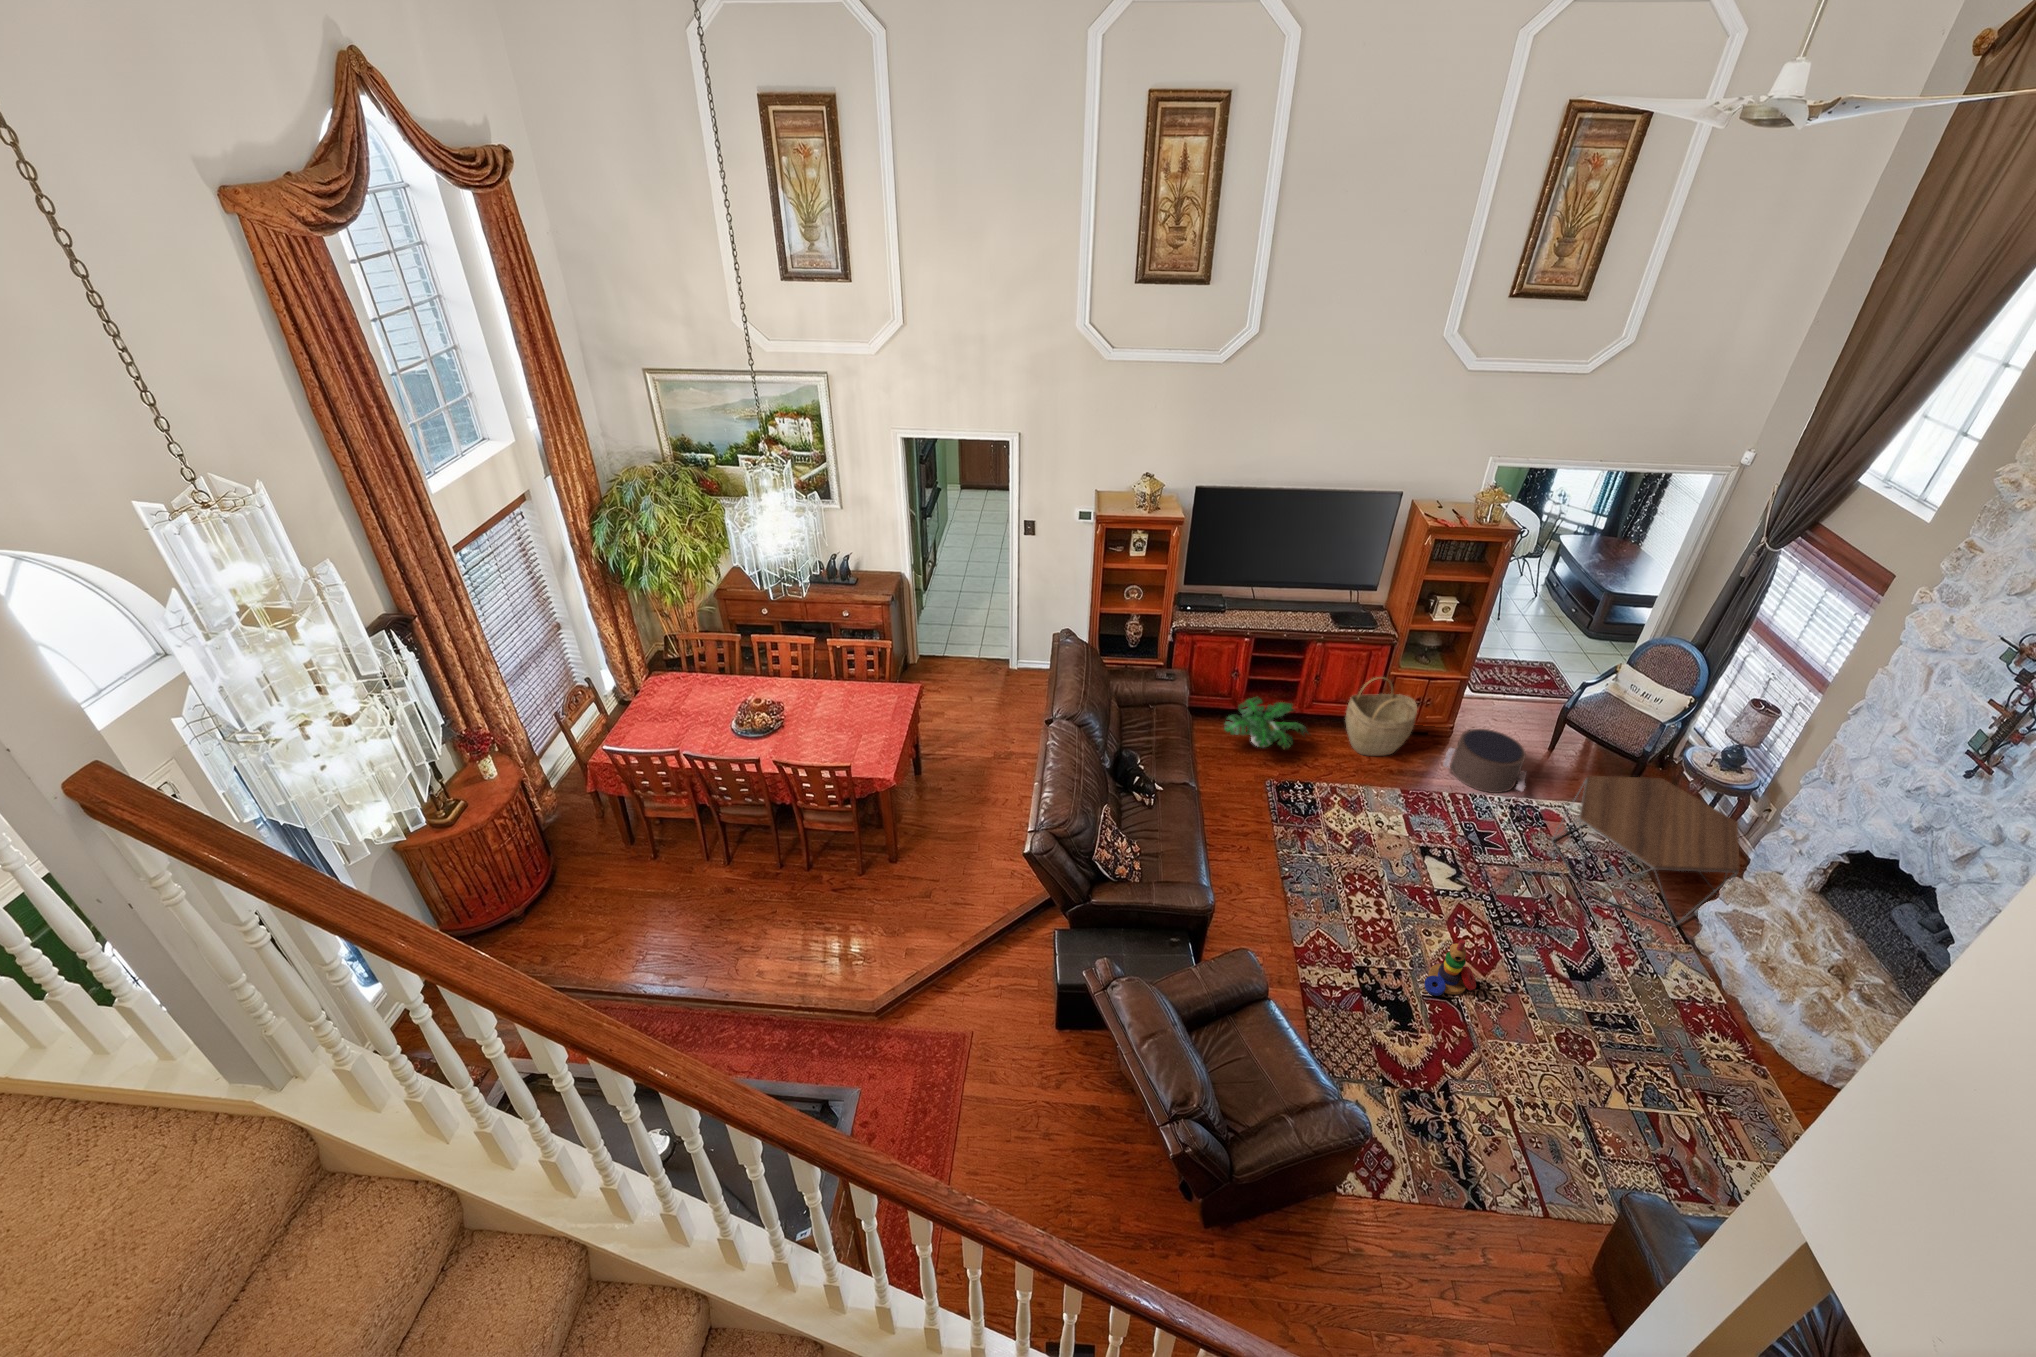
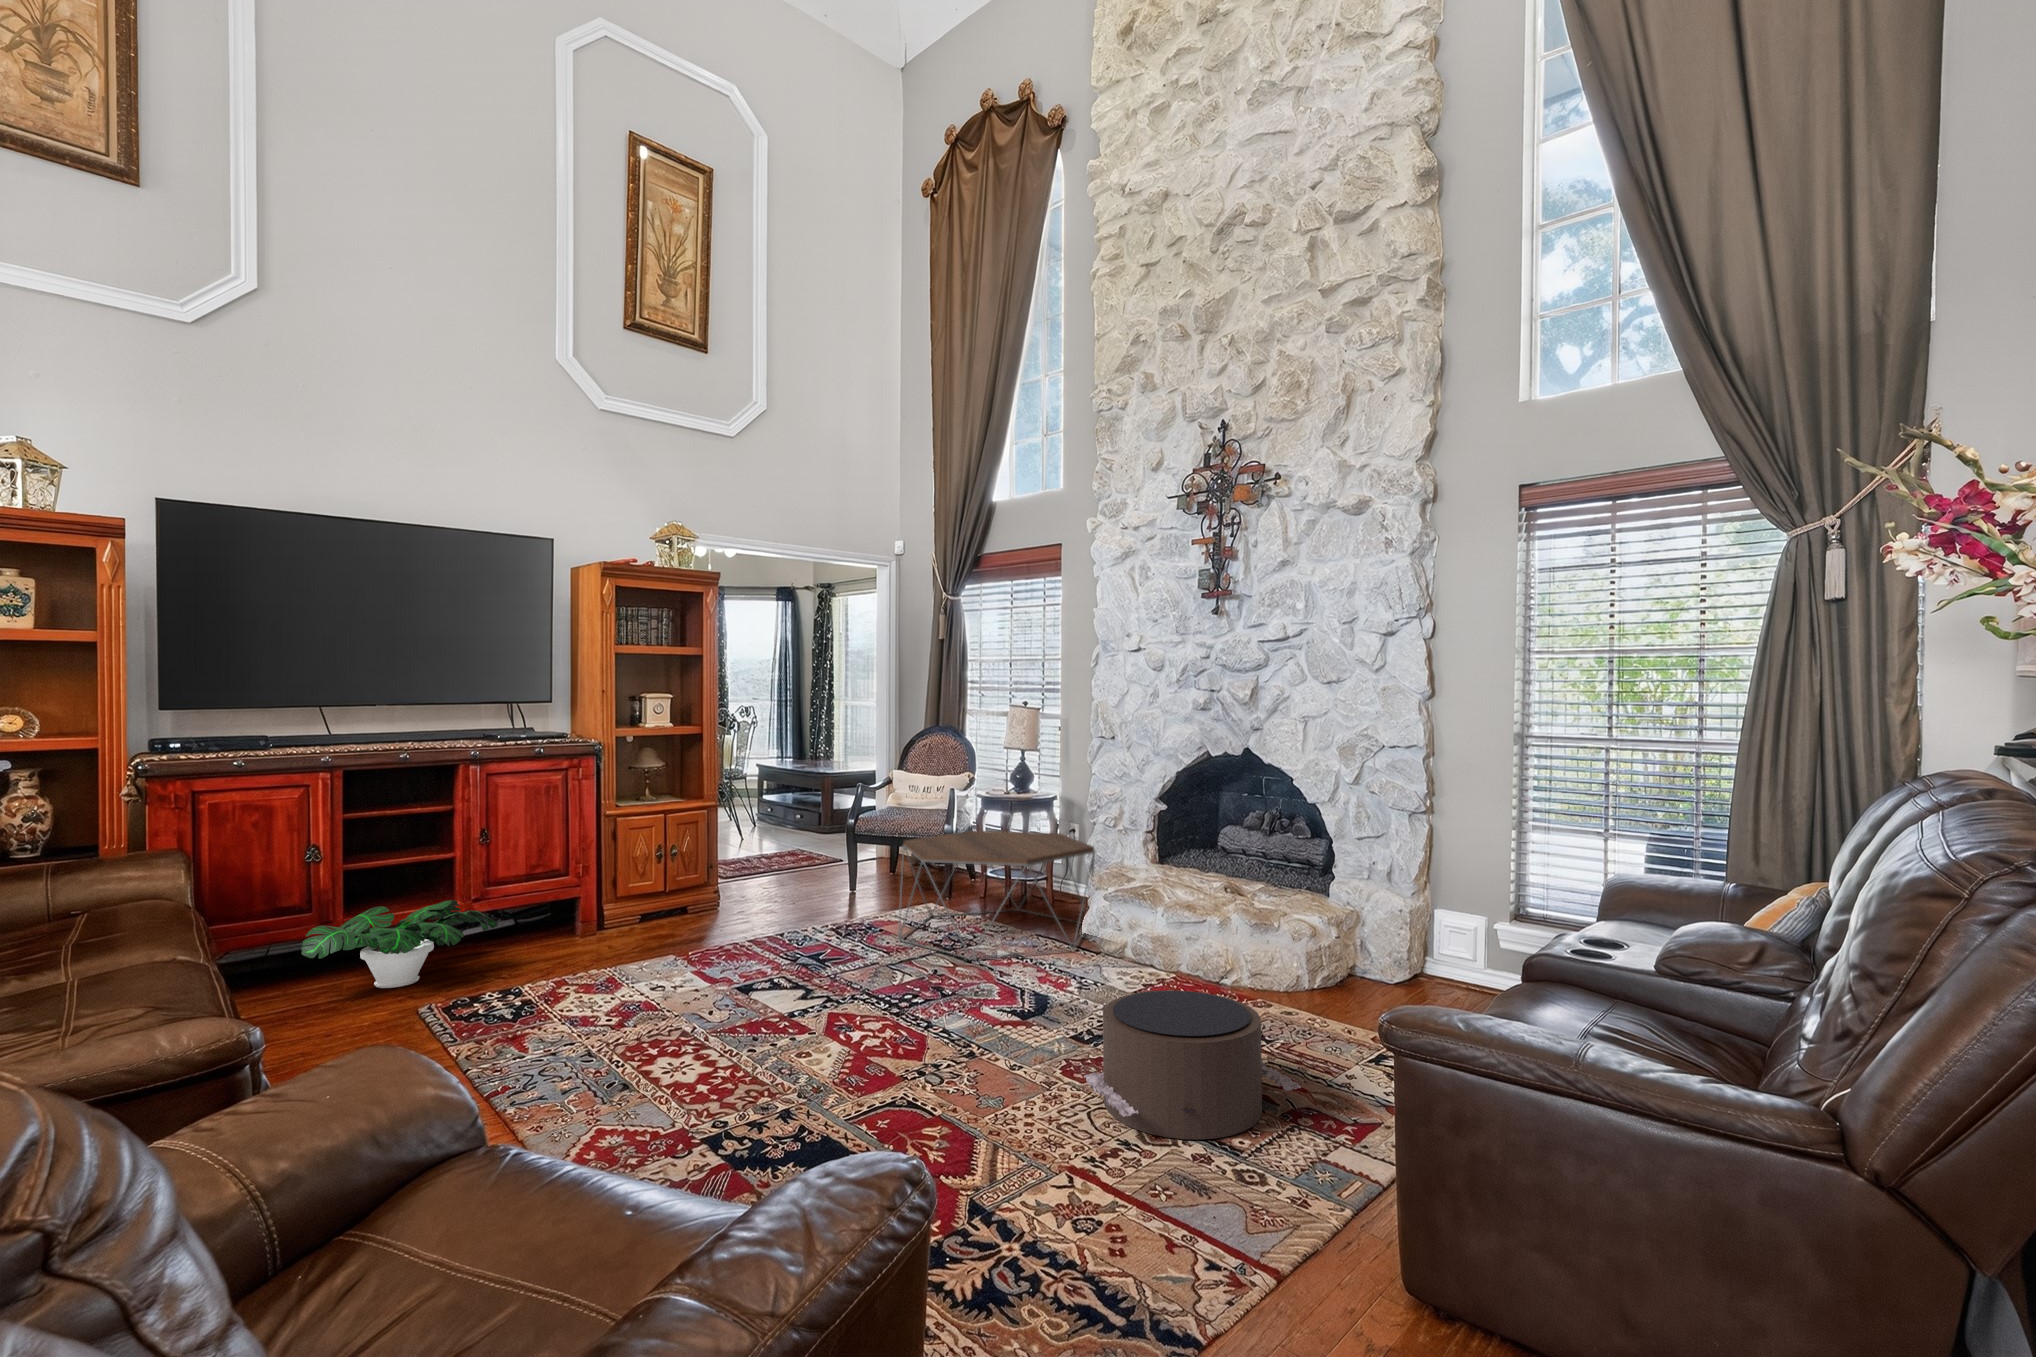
woven basket: present [1345,677,1417,756] -> none [555,824,666,950]
pouf: present [1443,729,1526,793] -> present [1084,990,1301,1139]
stacking toy: present [1424,939,1476,996] -> none [837,975,920,1112]

